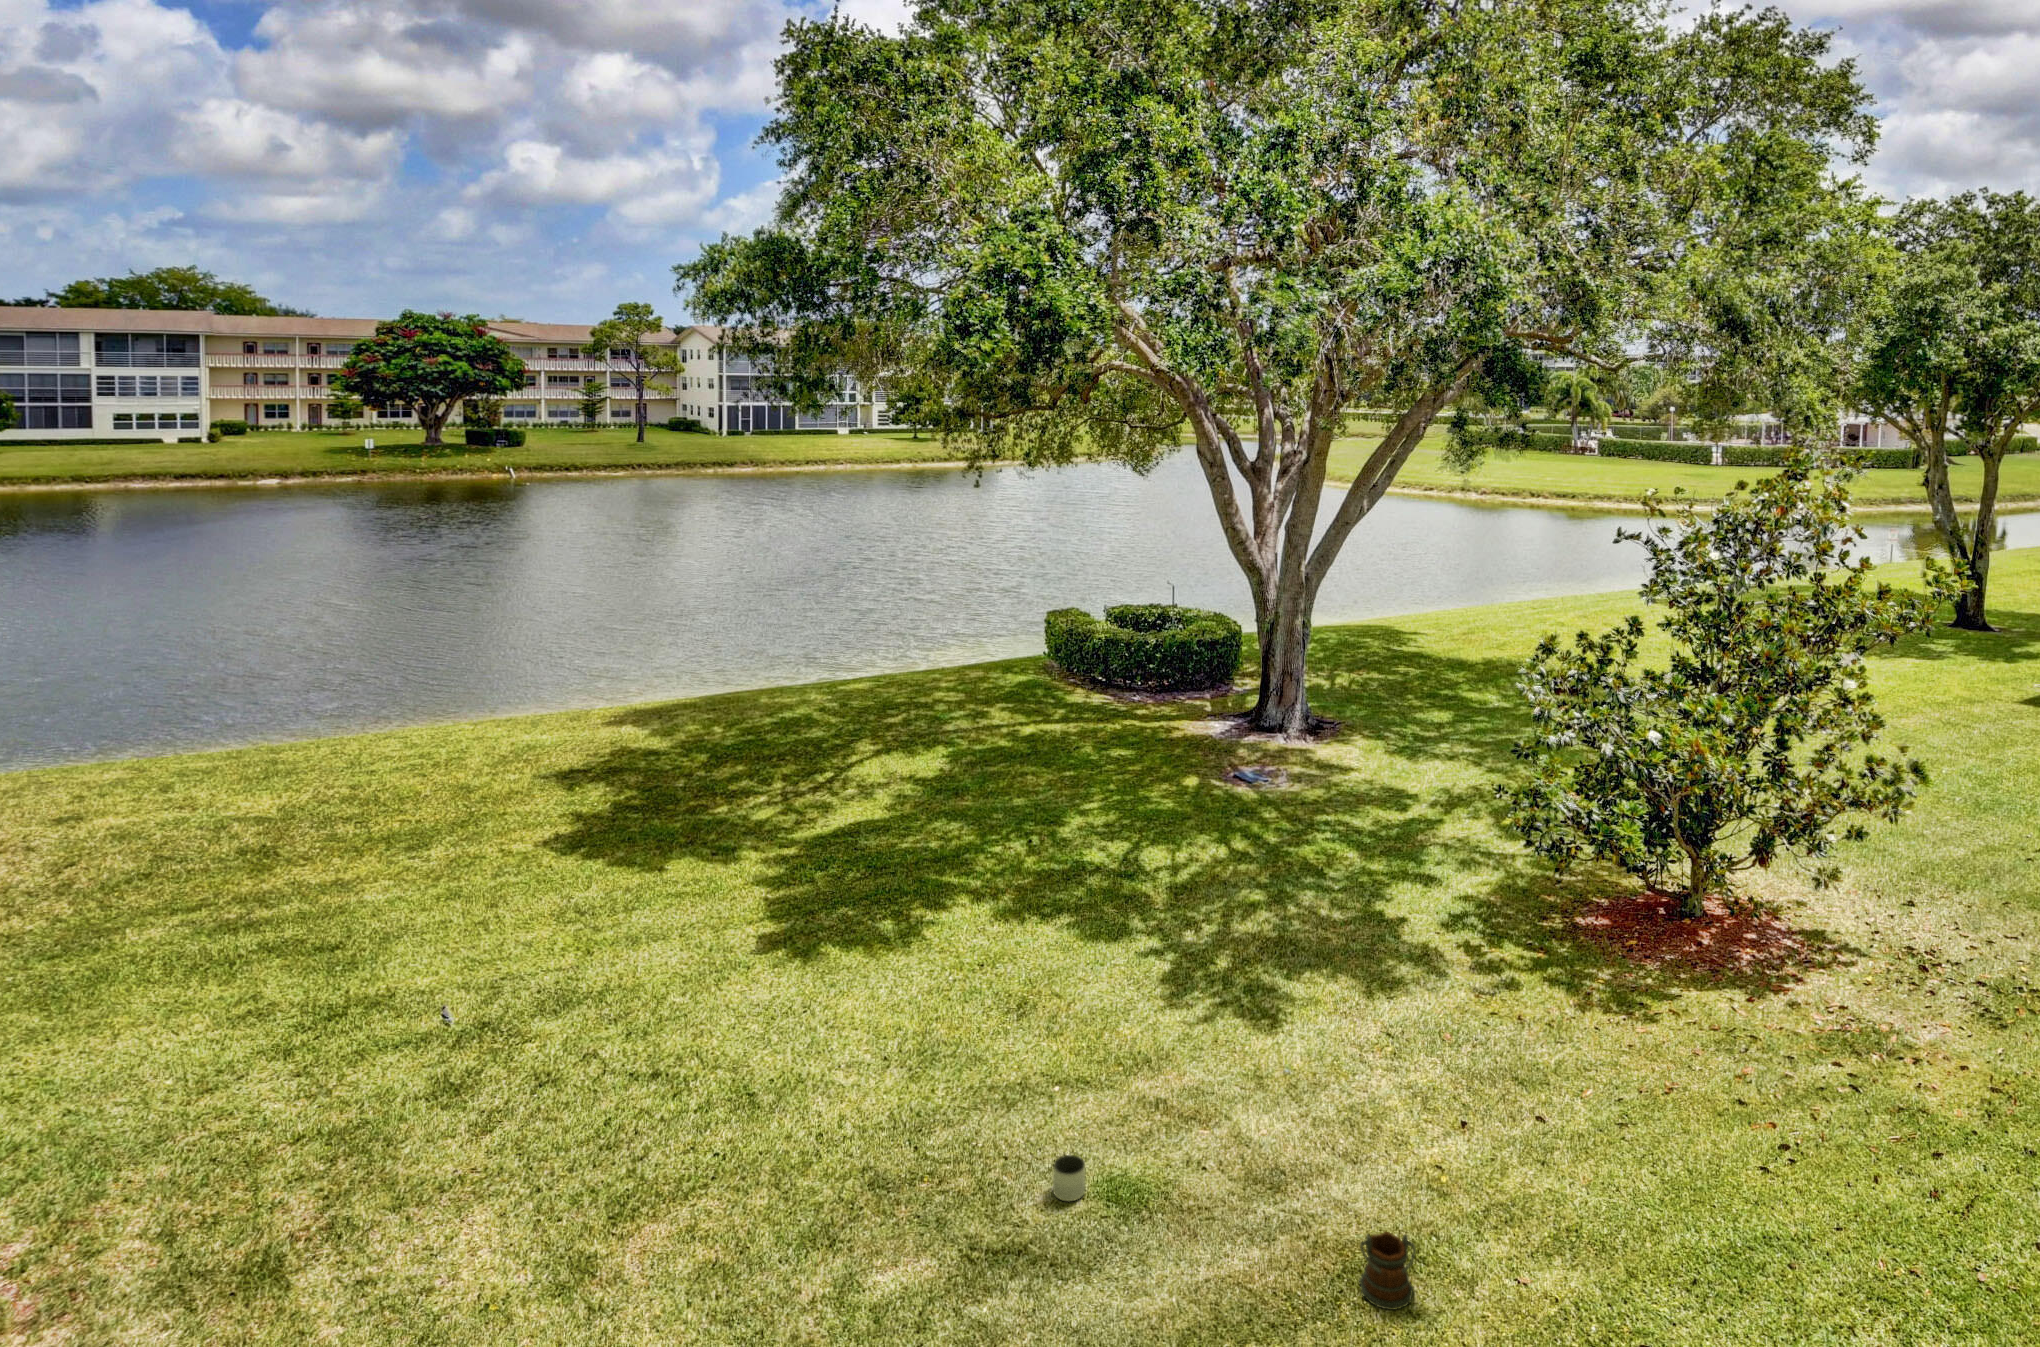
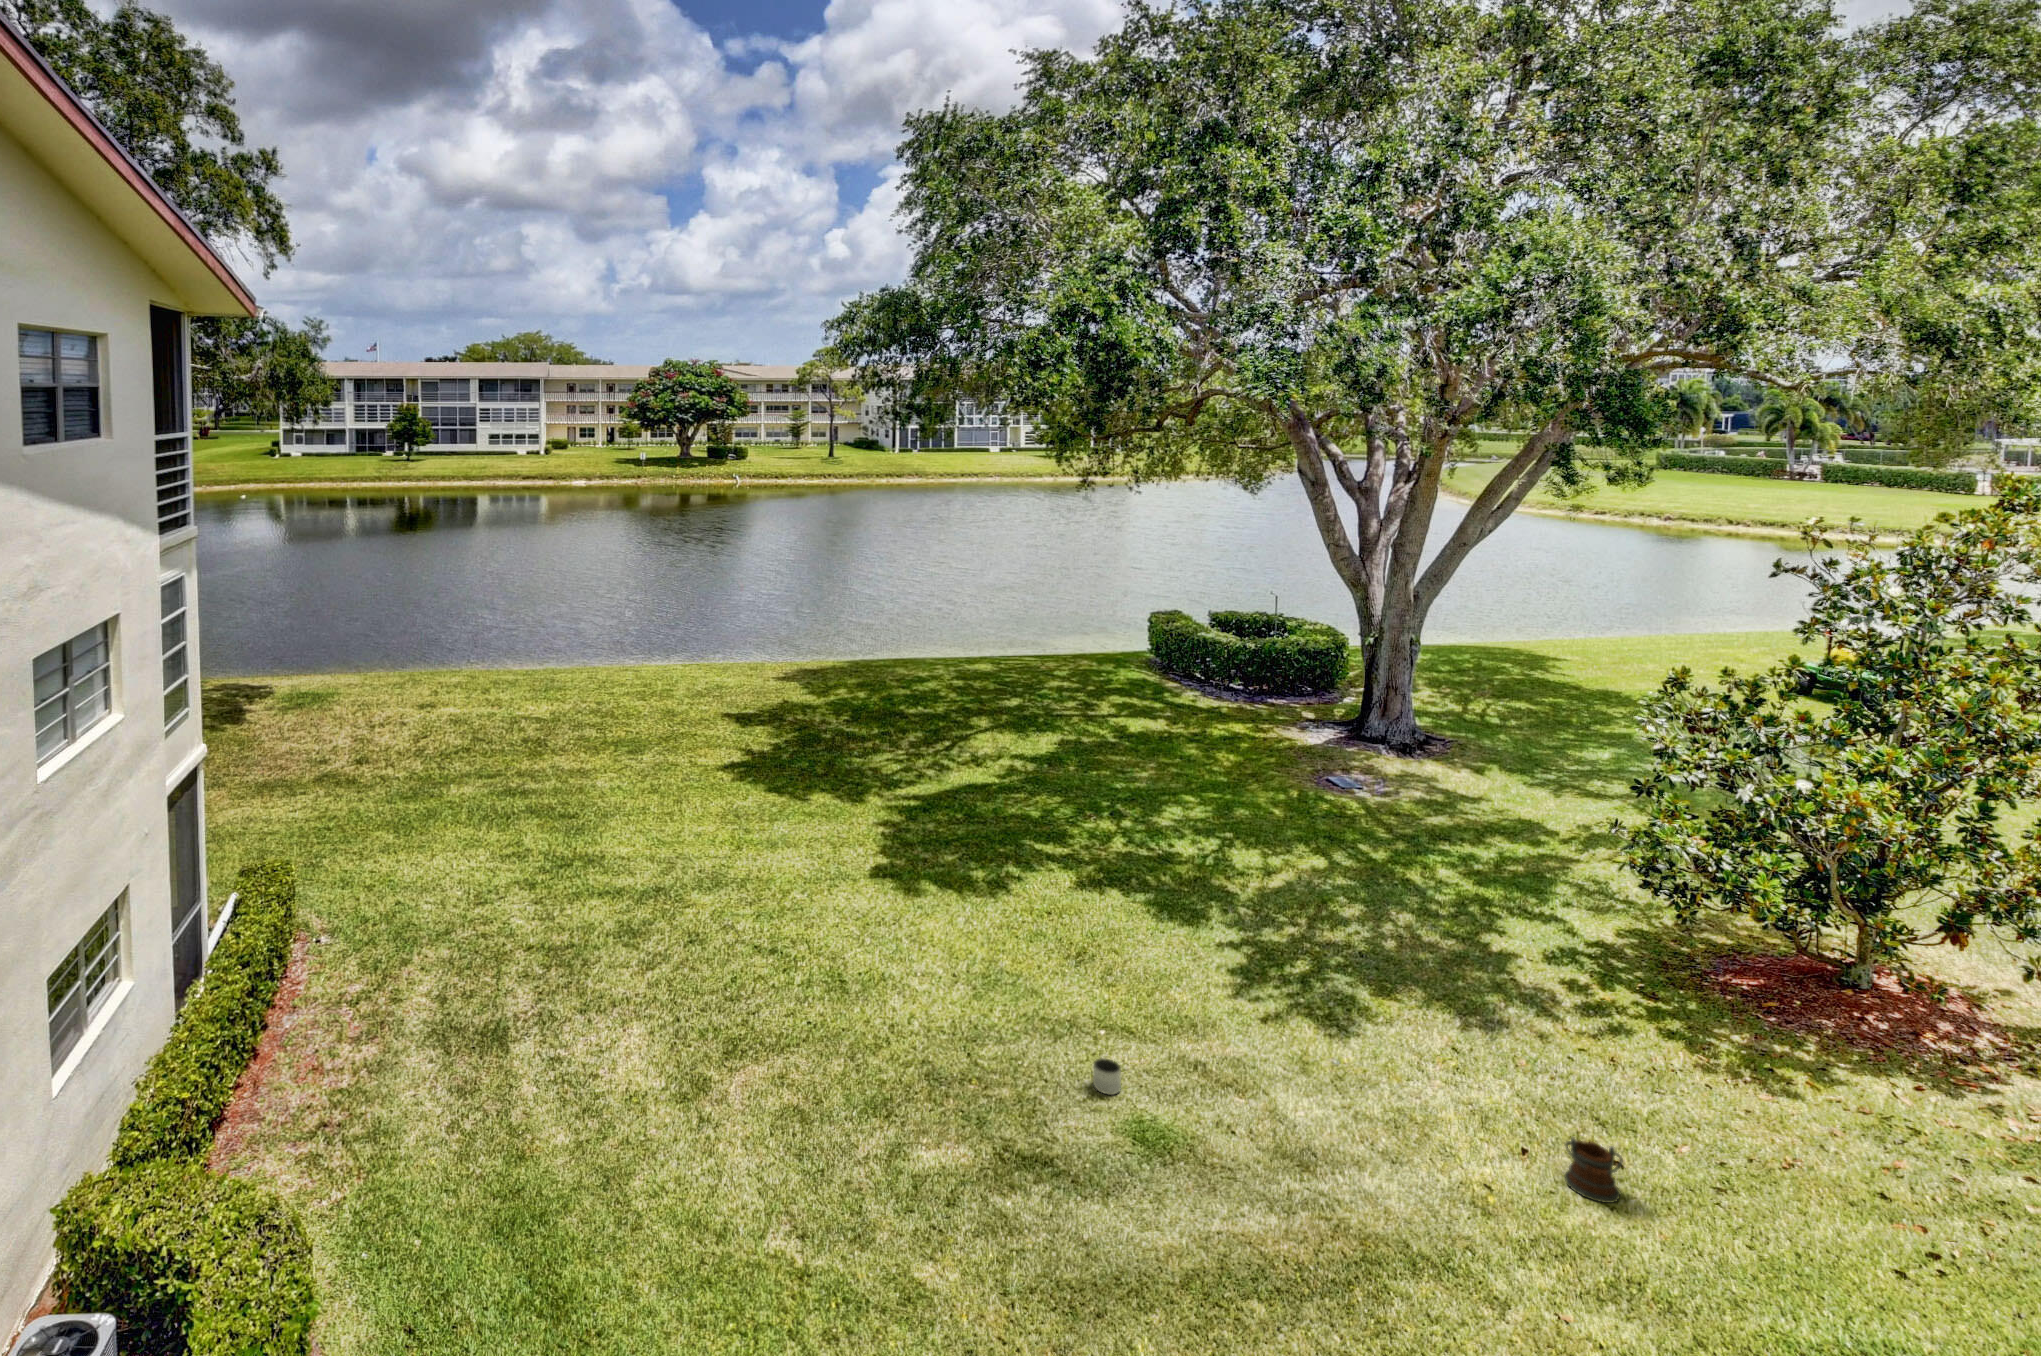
bucket: present [1359,1232,1416,1310] -> present [1564,1137,1623,1203]

